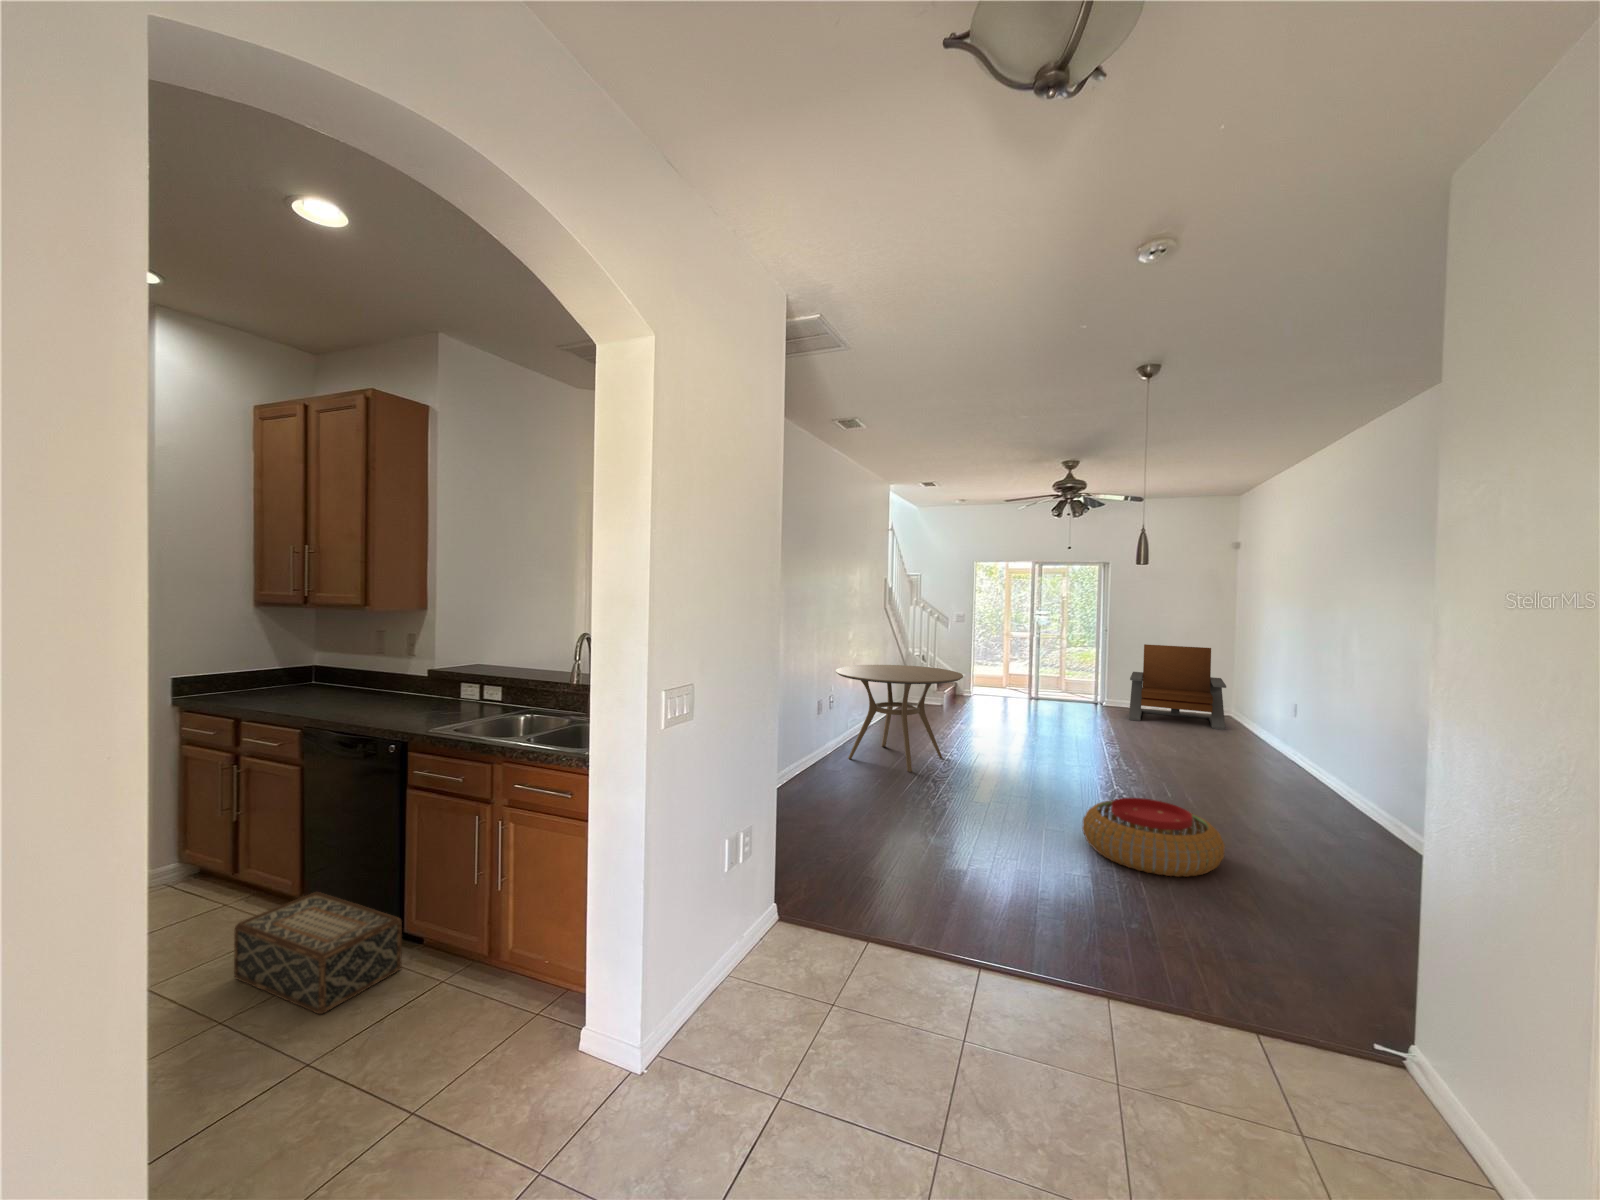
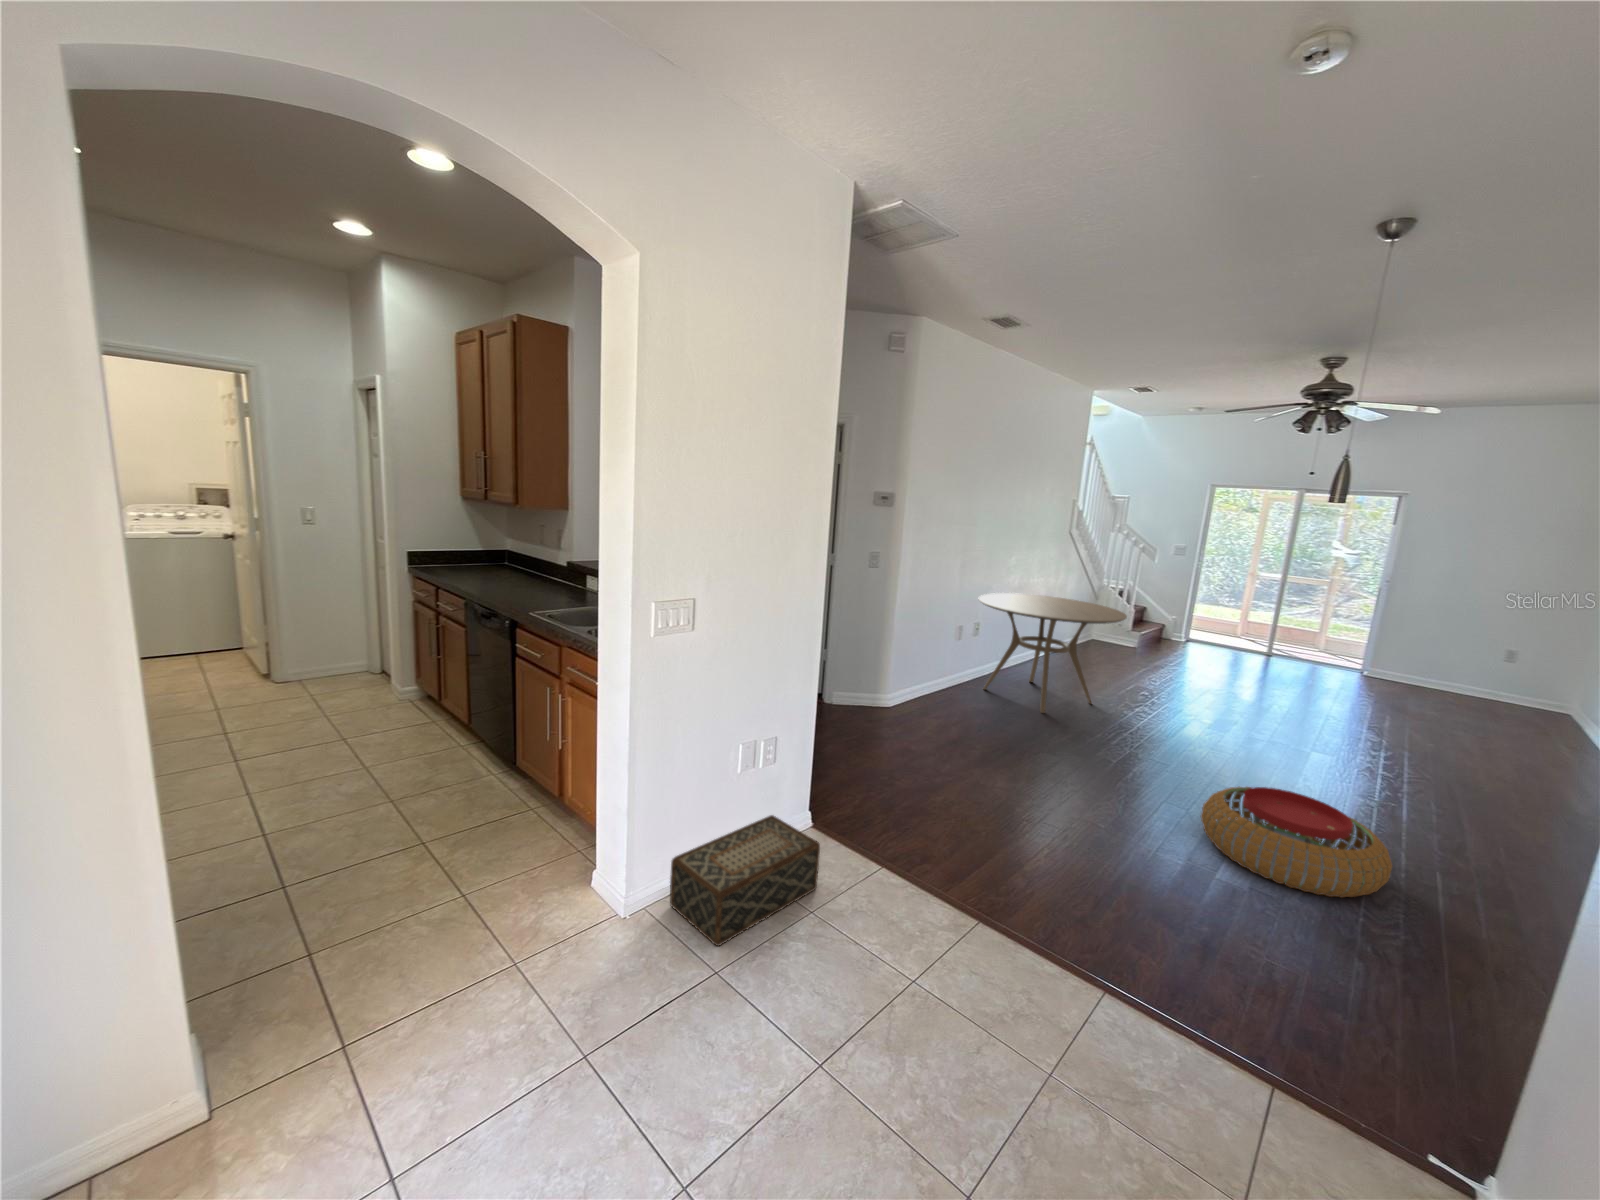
lounge chair: present [1129,644,1226,730] -> none [1388,604,1562,731]
woven basket: present [234,892,402,1014] -> present [670,815,820,946]

